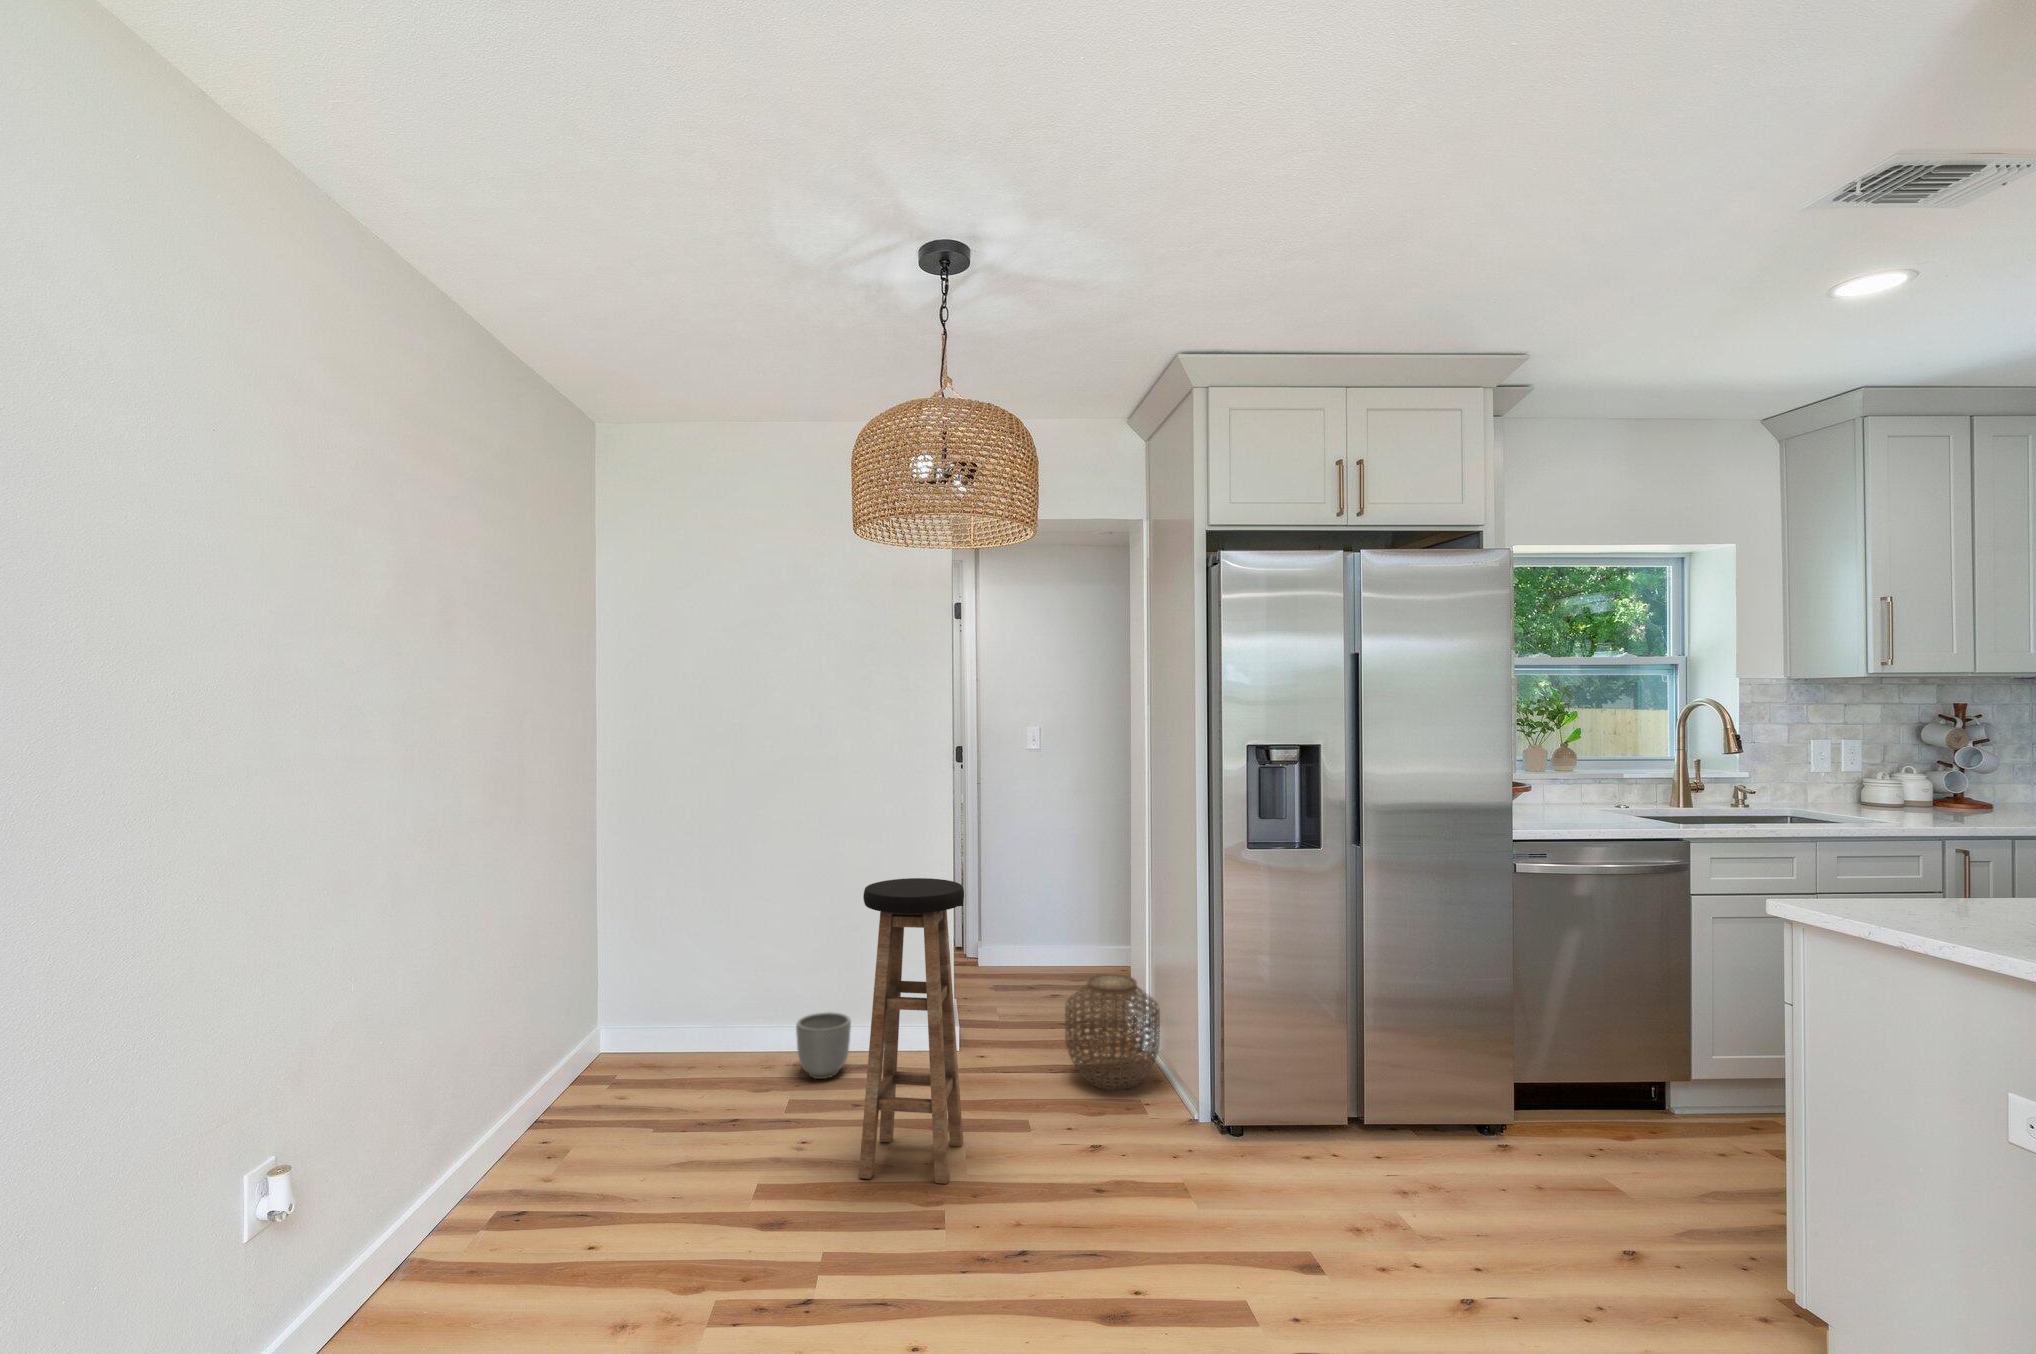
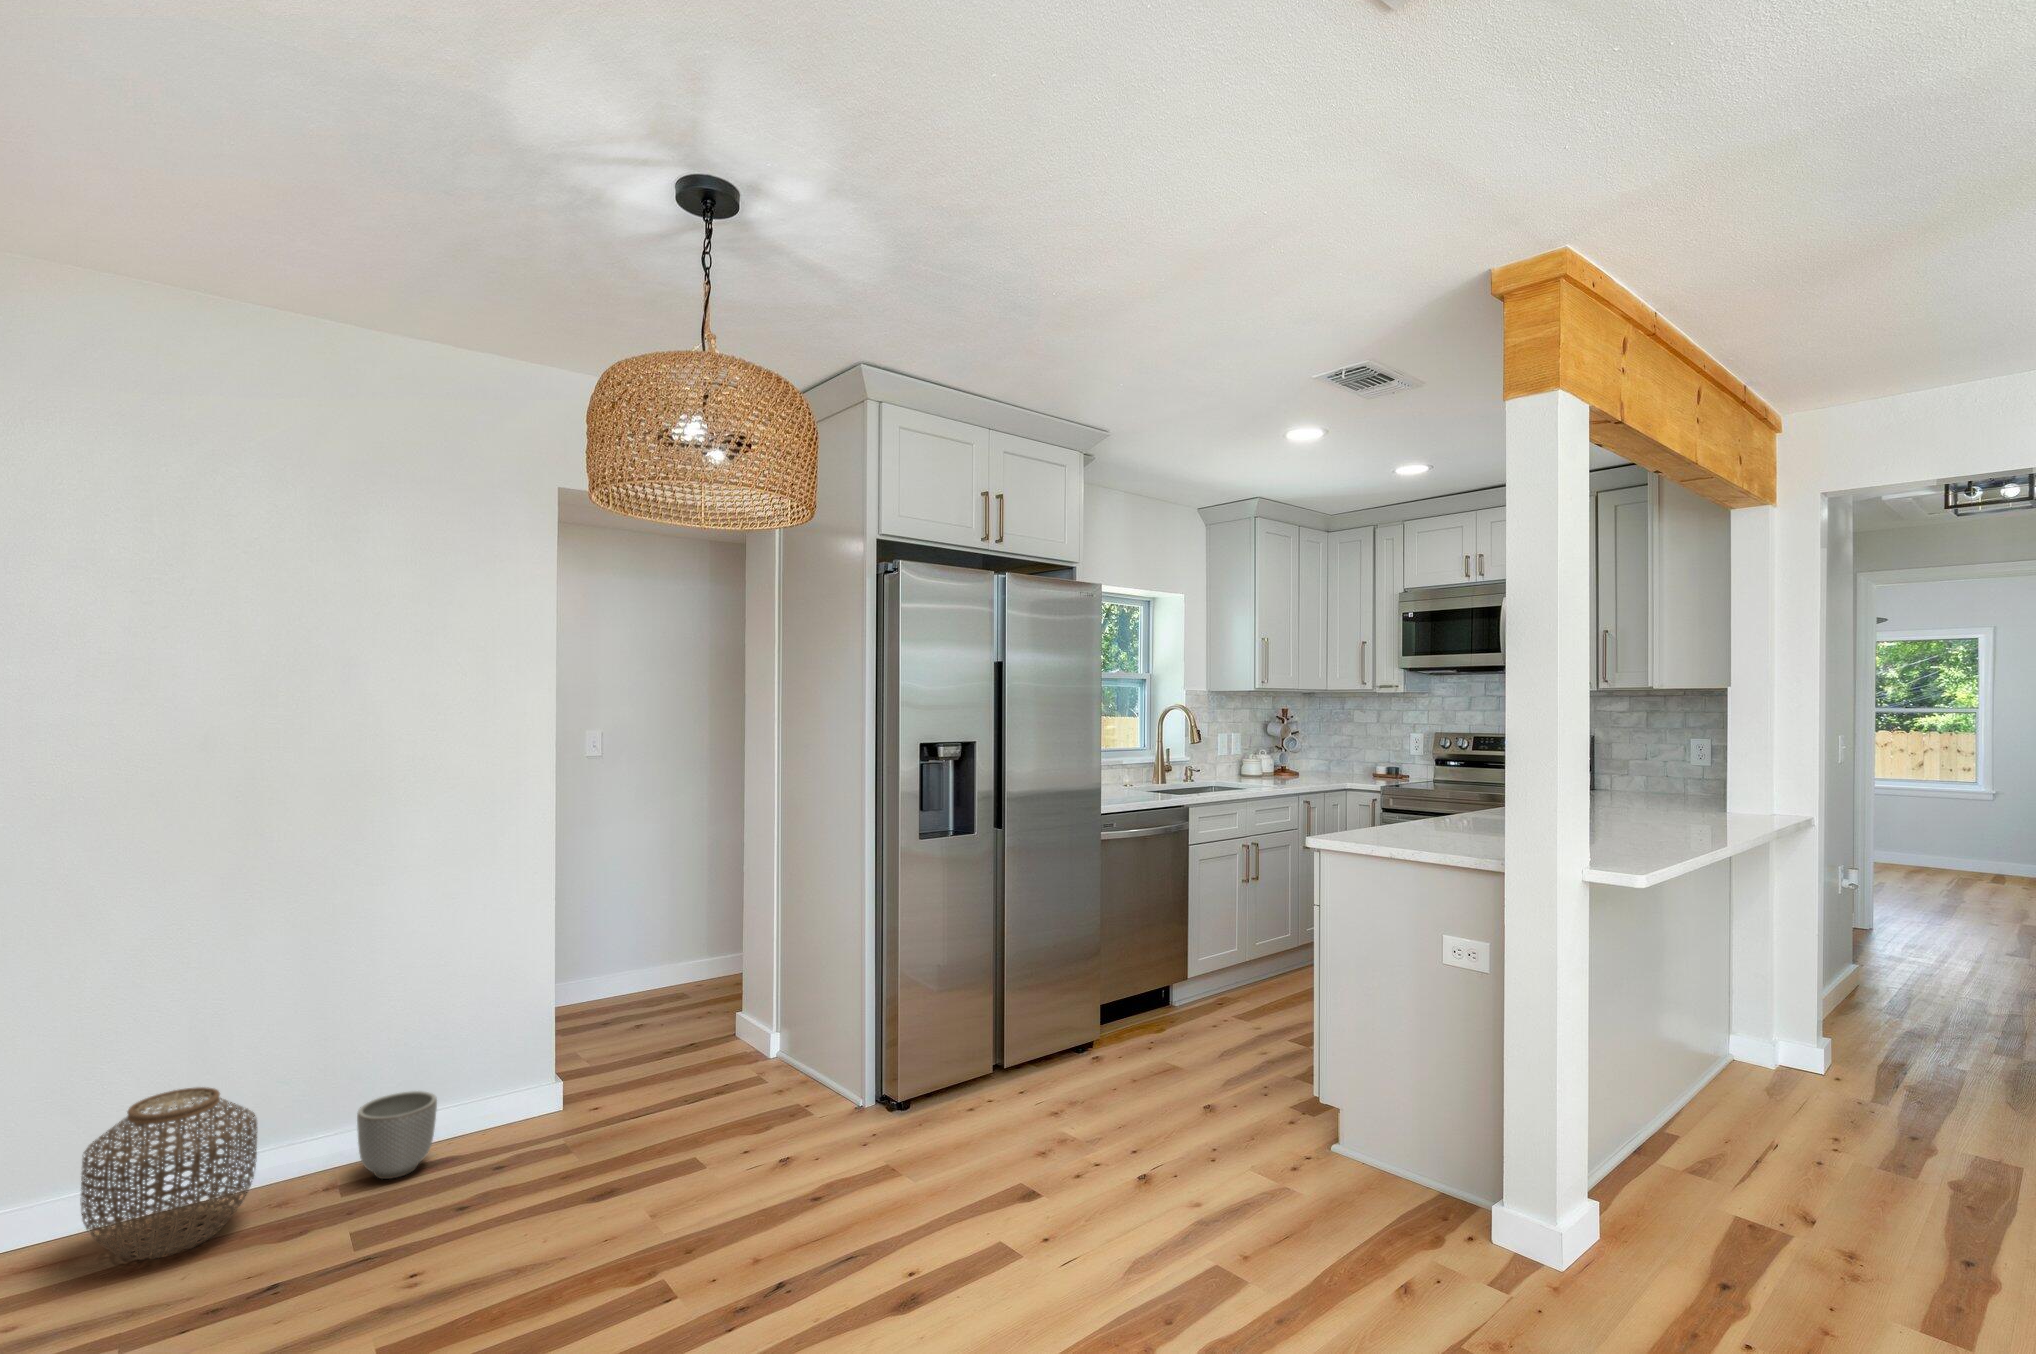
bar stool: present [859,878,964,1184] -> none [542,903,667,1259]
woven basket: present [1065,974,1160,1090] -> present [81,1087,257,1260]

